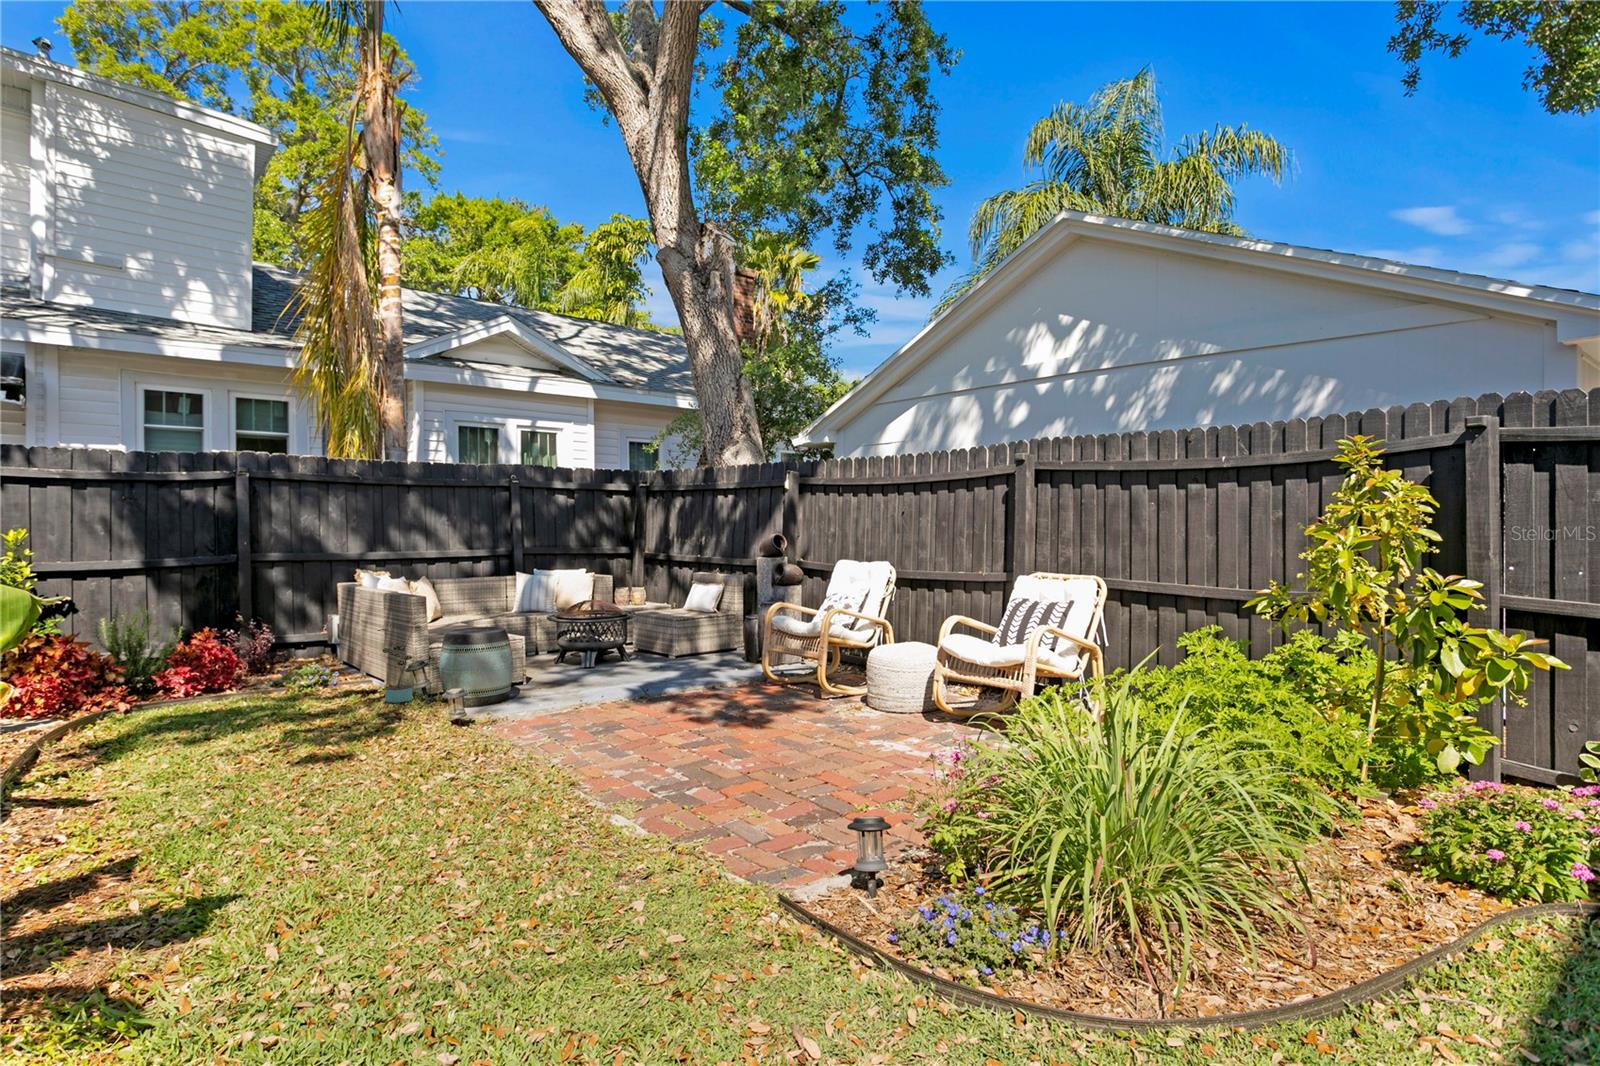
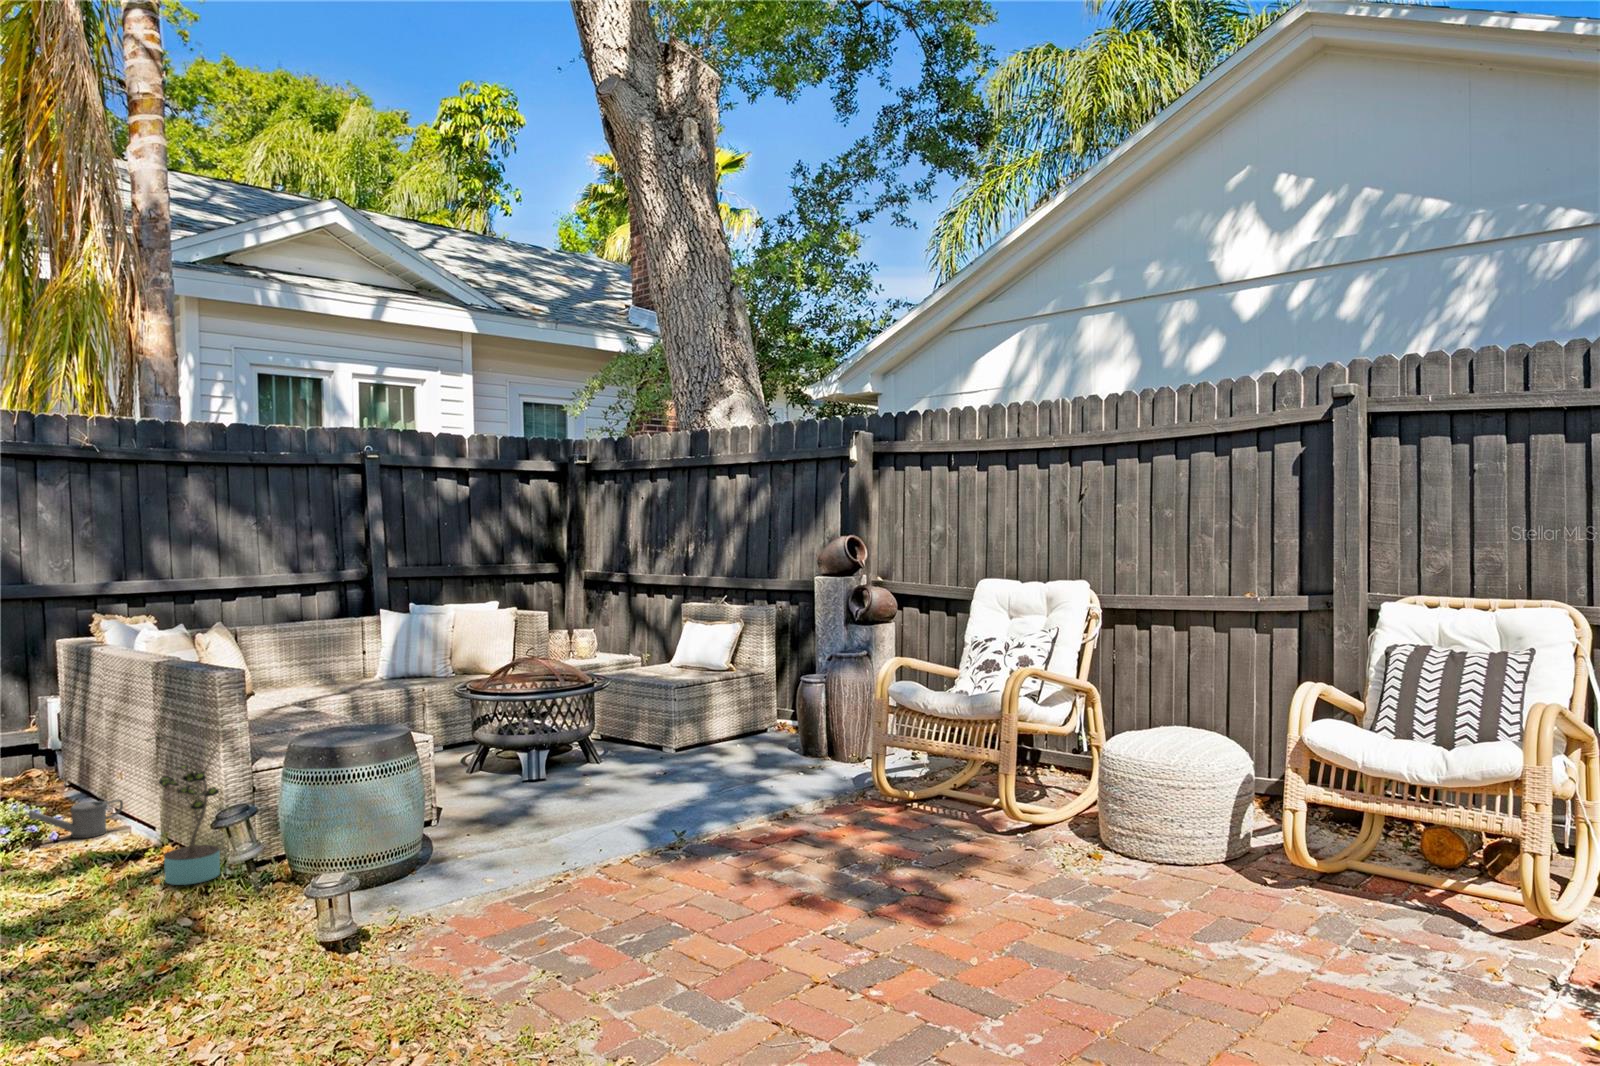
watering can: none [322,665,368,684] -> present [29,799,123,838]

